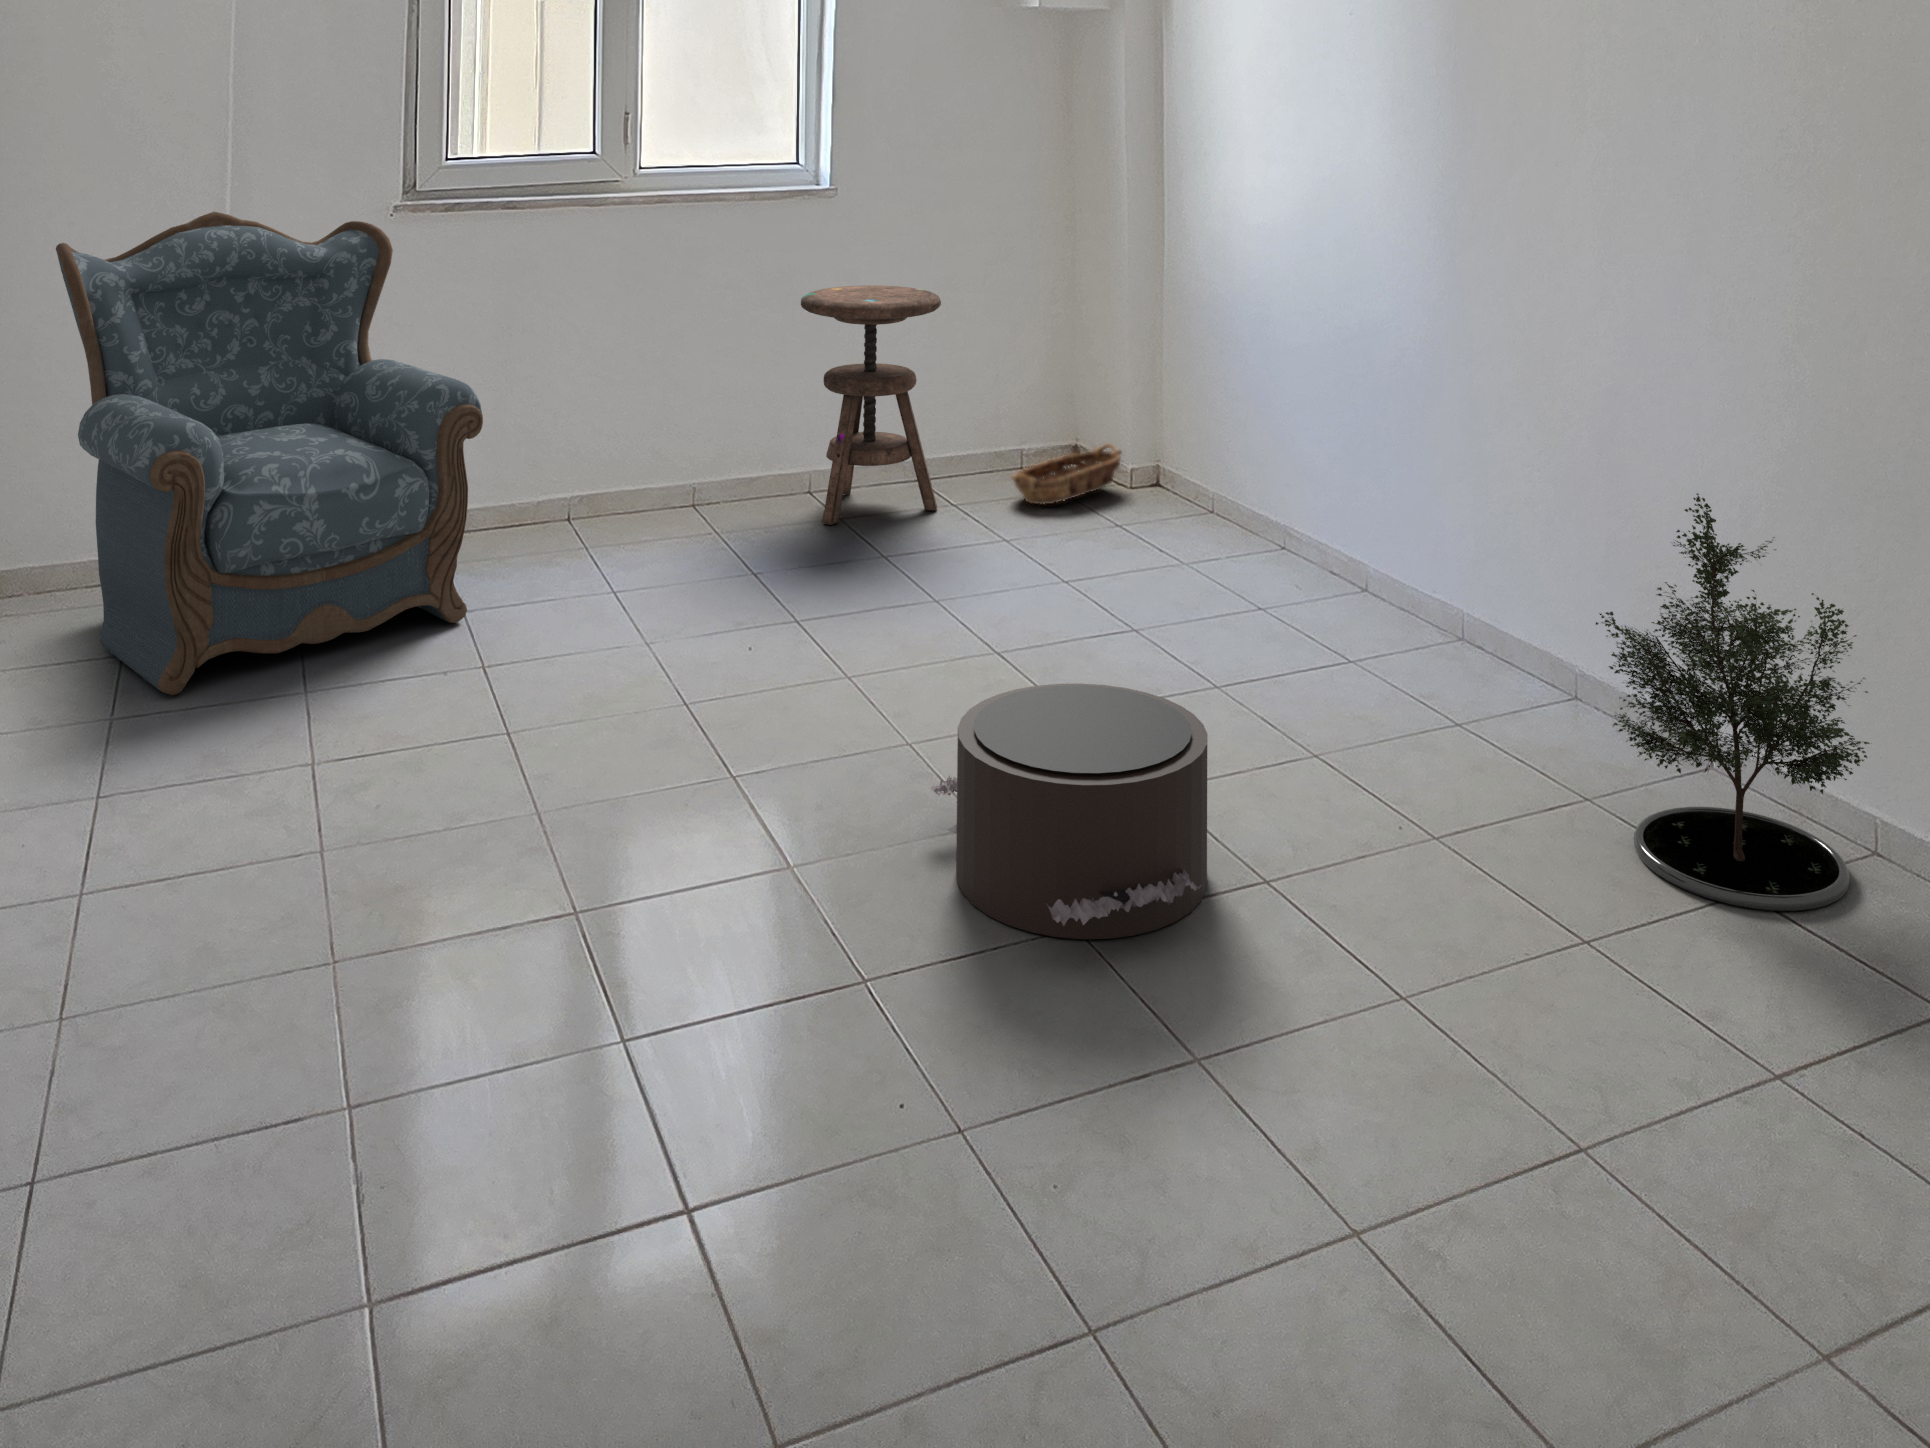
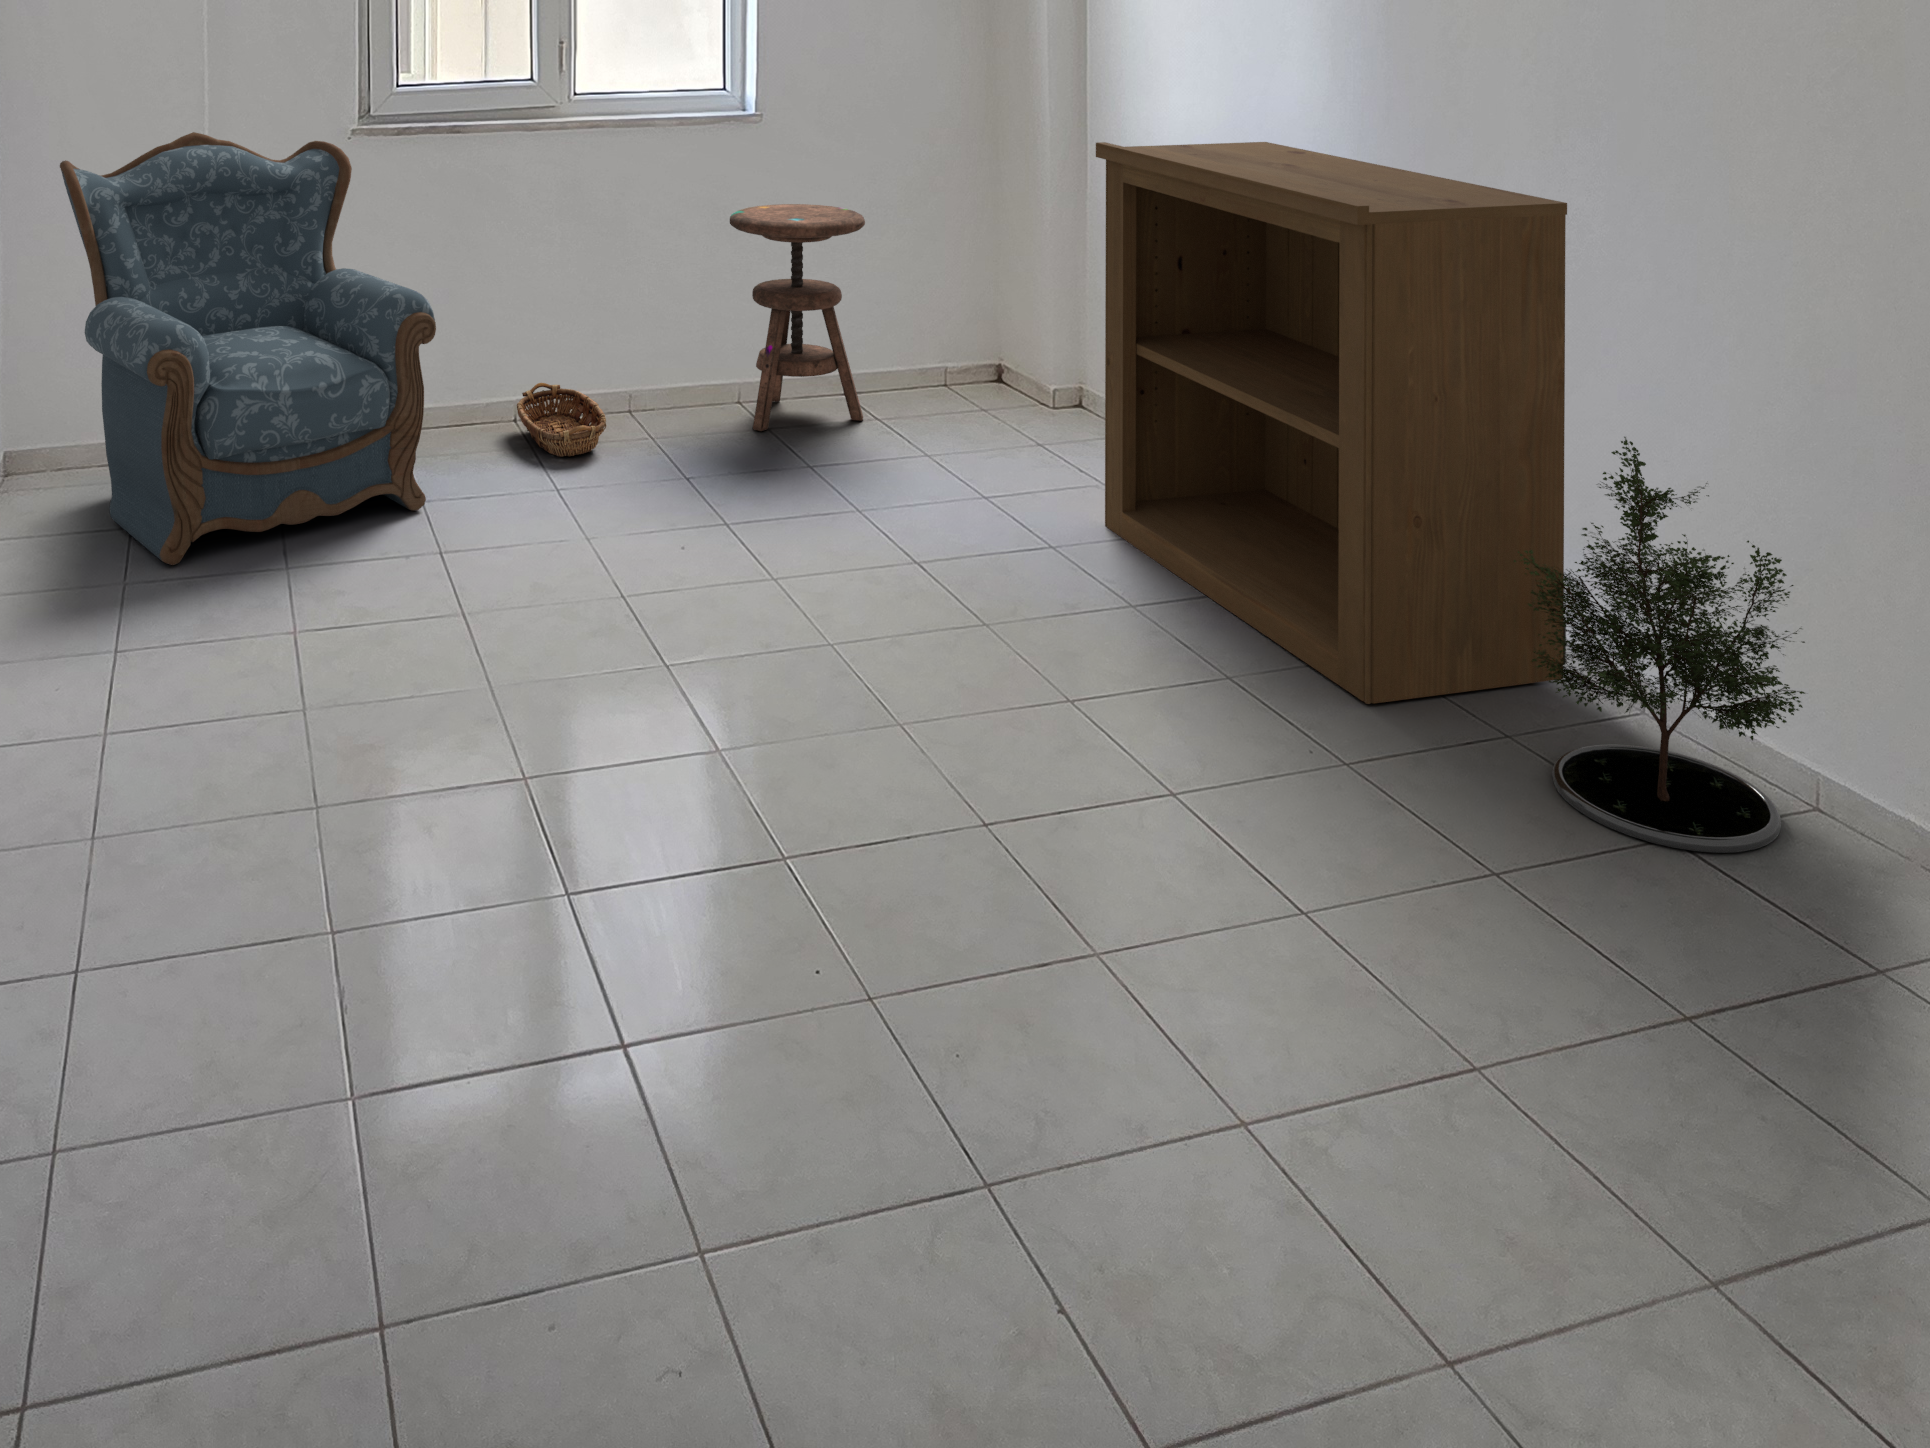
bookshelf: none [1177,213,1639,780] -> present [1096,142,1567,704]
basket: present [1011,444,1121,504] -> present [517,383,606,457]
pouf: present [930,683,1208,939] -> none [849,594,1115,834]

